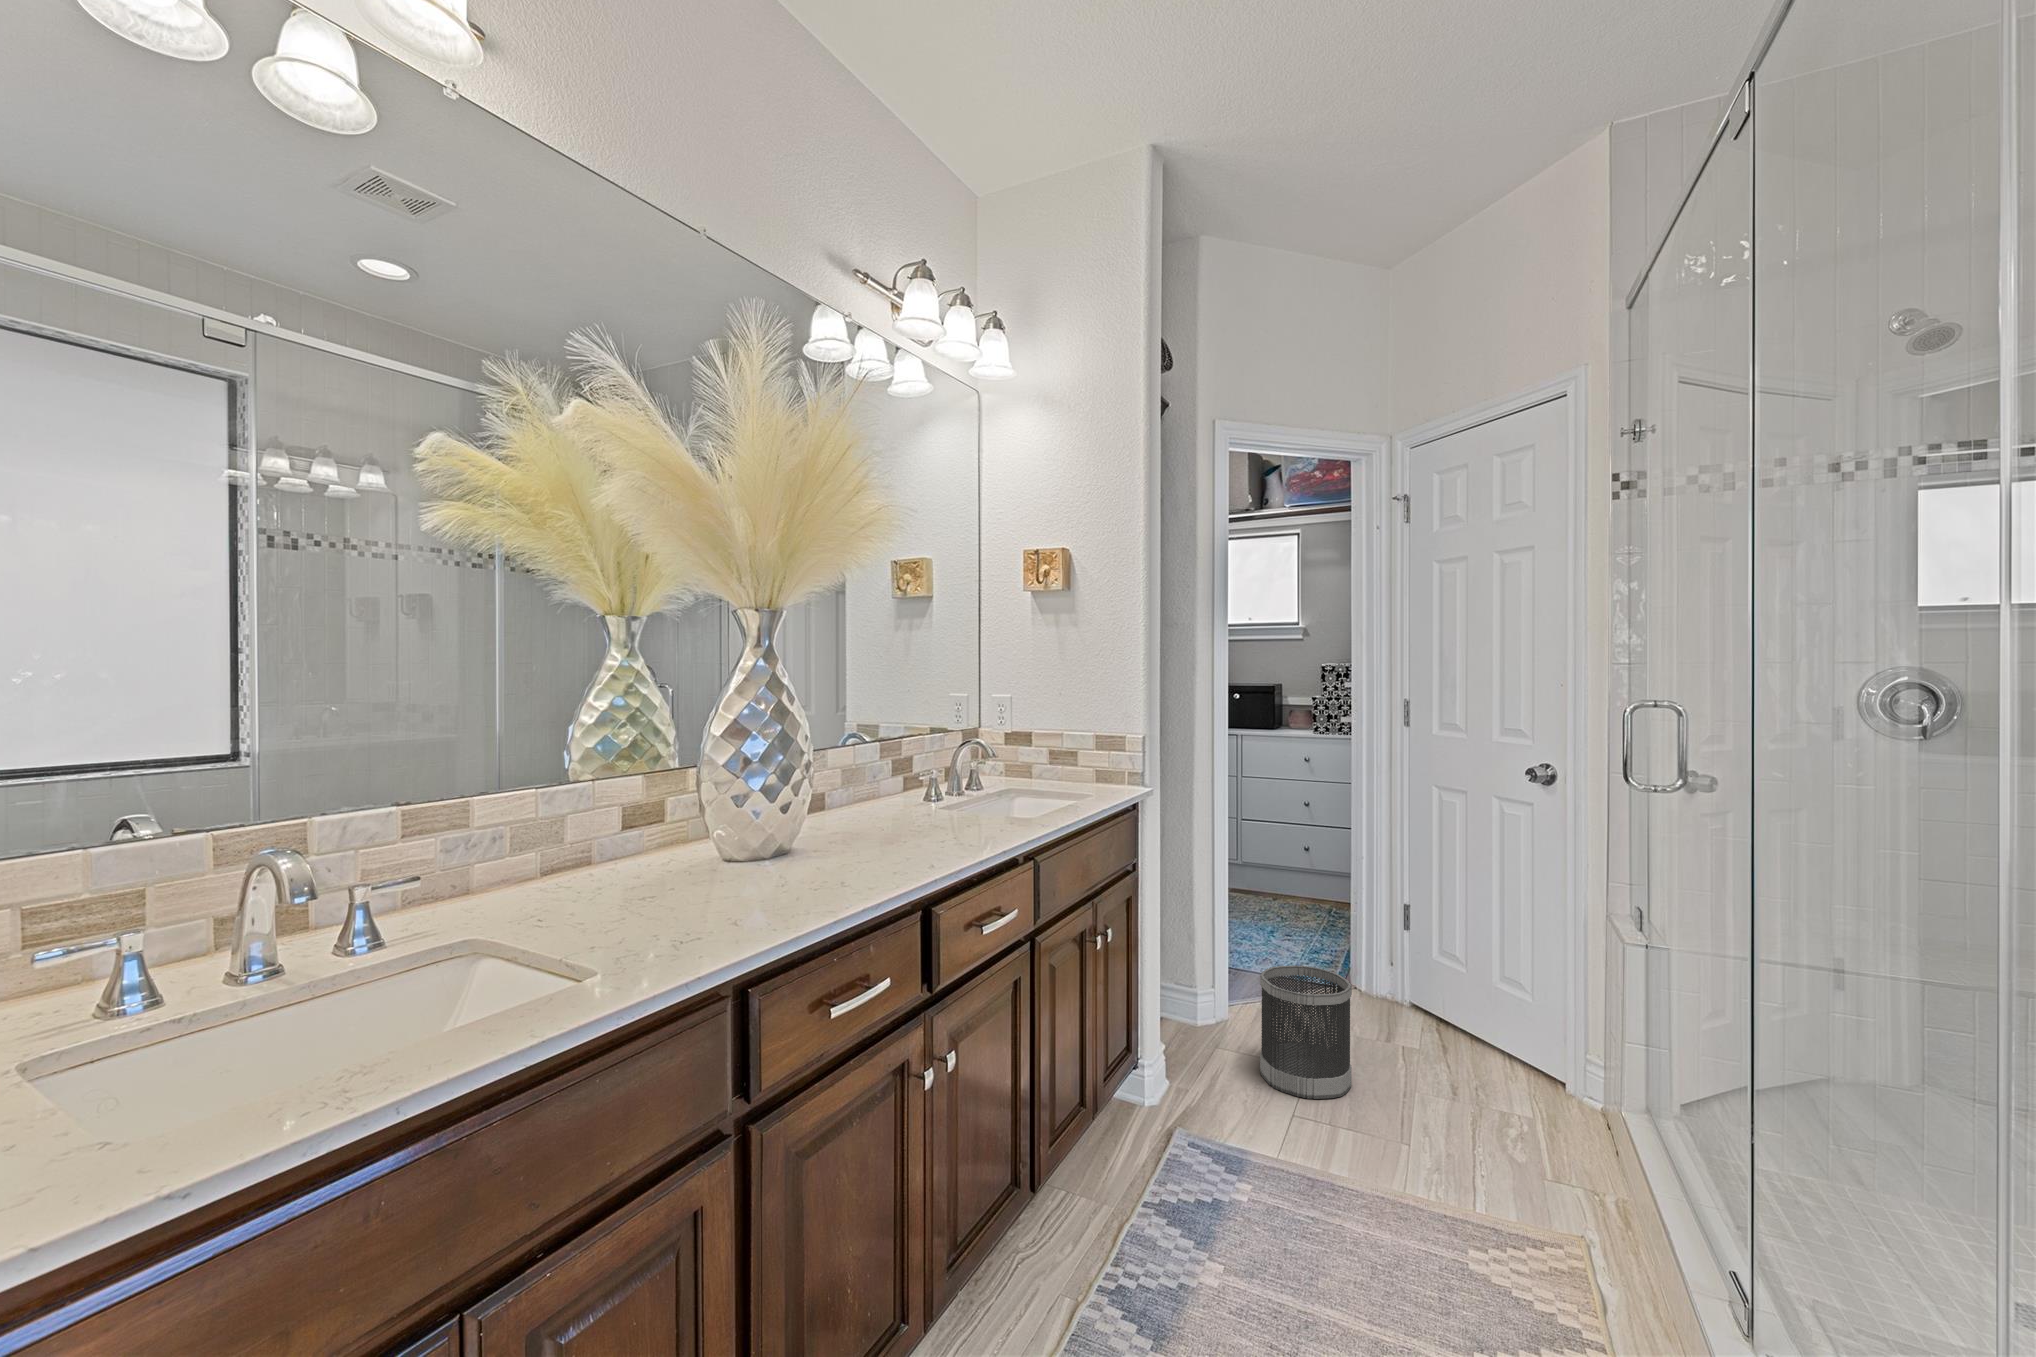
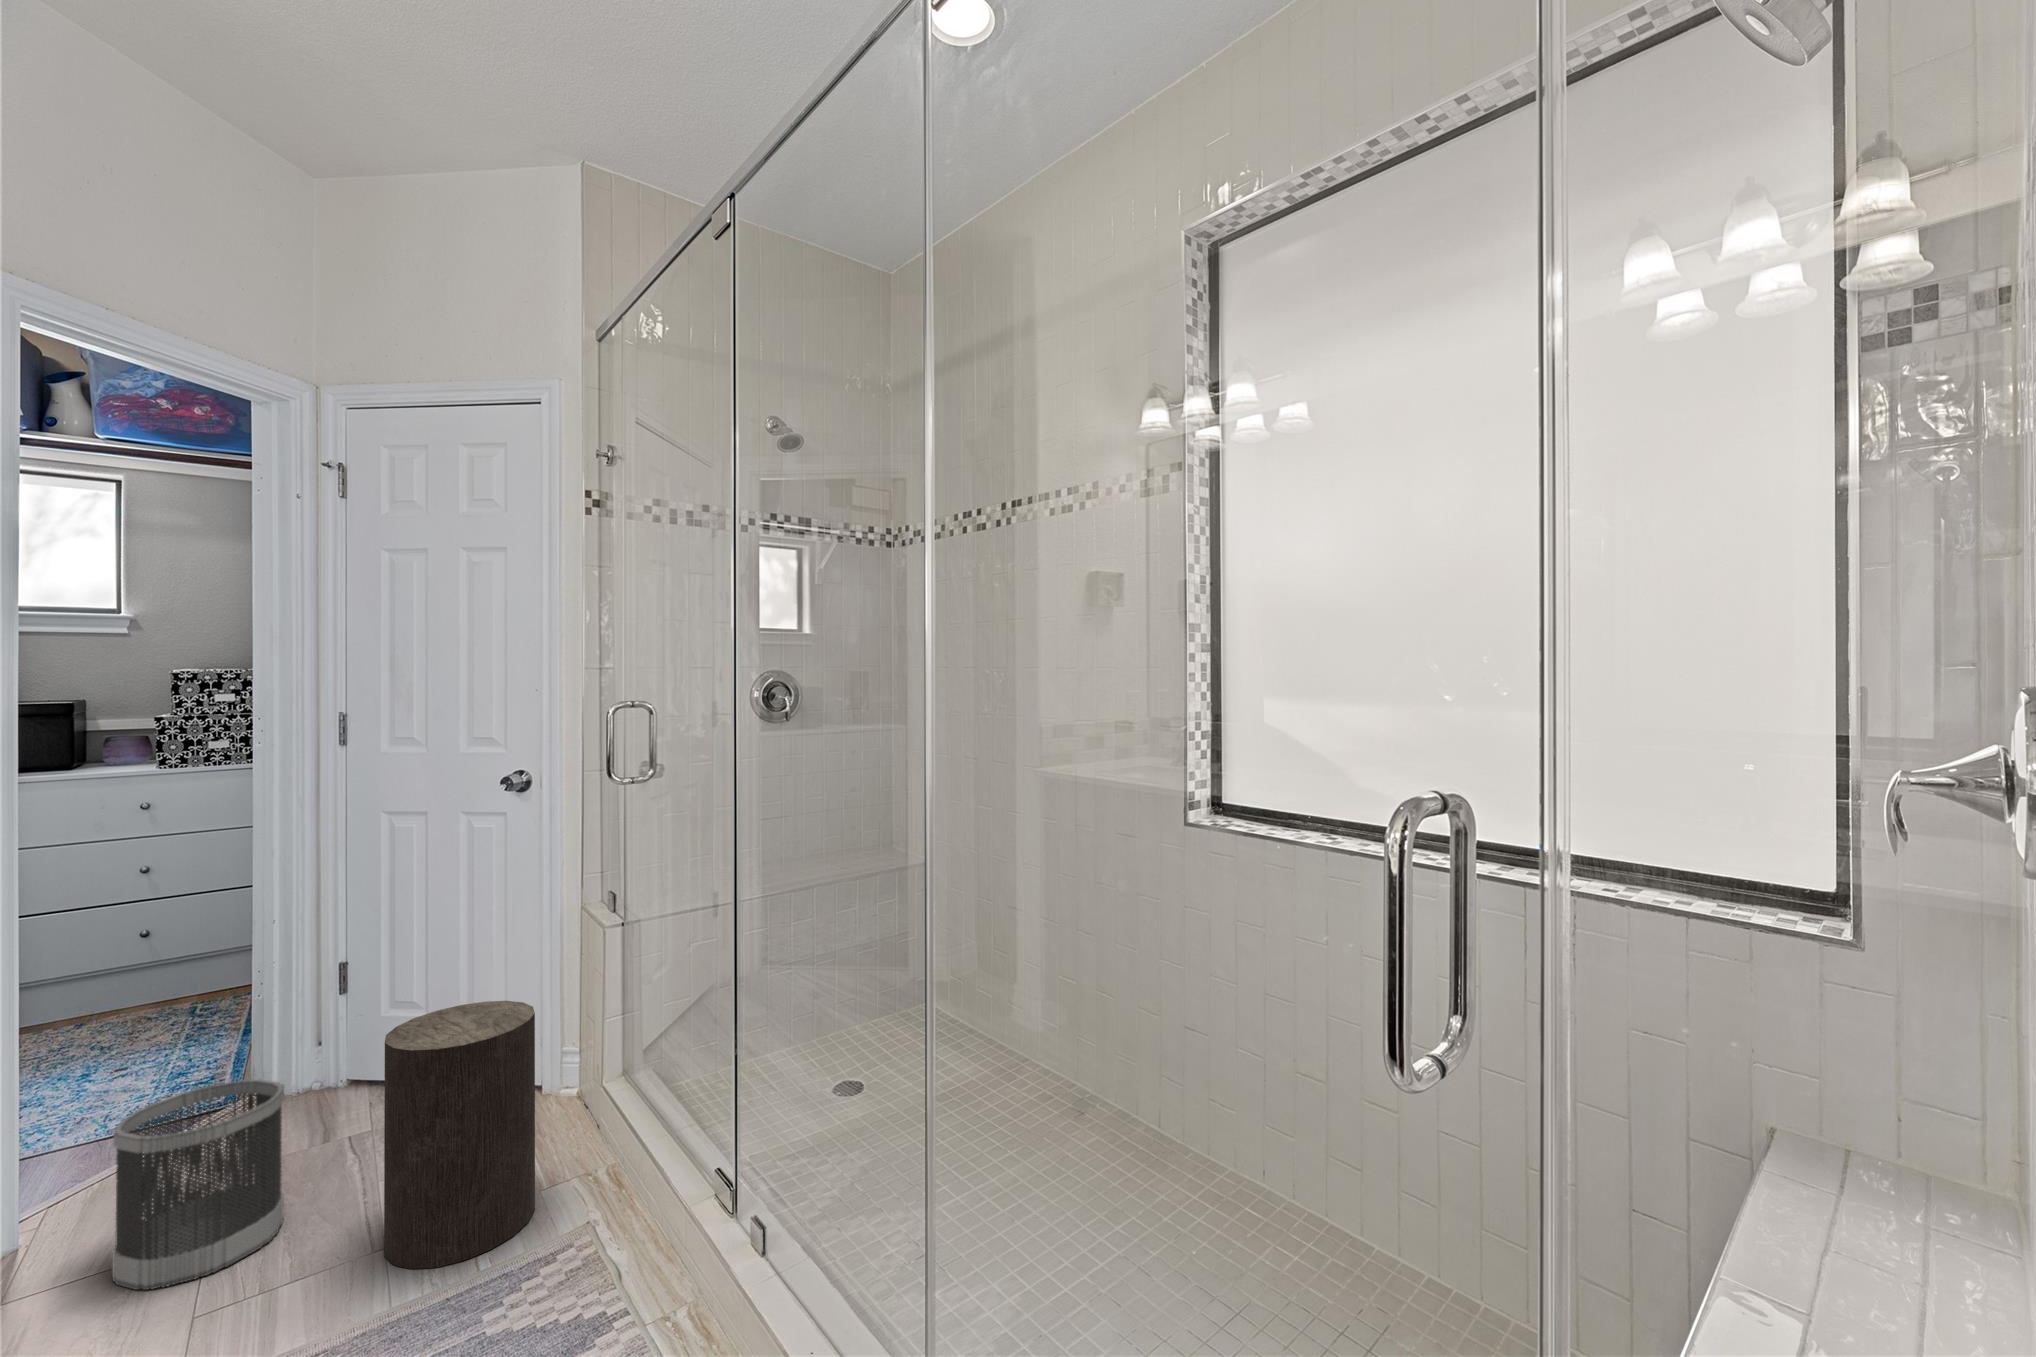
stool: none [1407,967,1534,1199] -> present [384,1001,535,1269]

